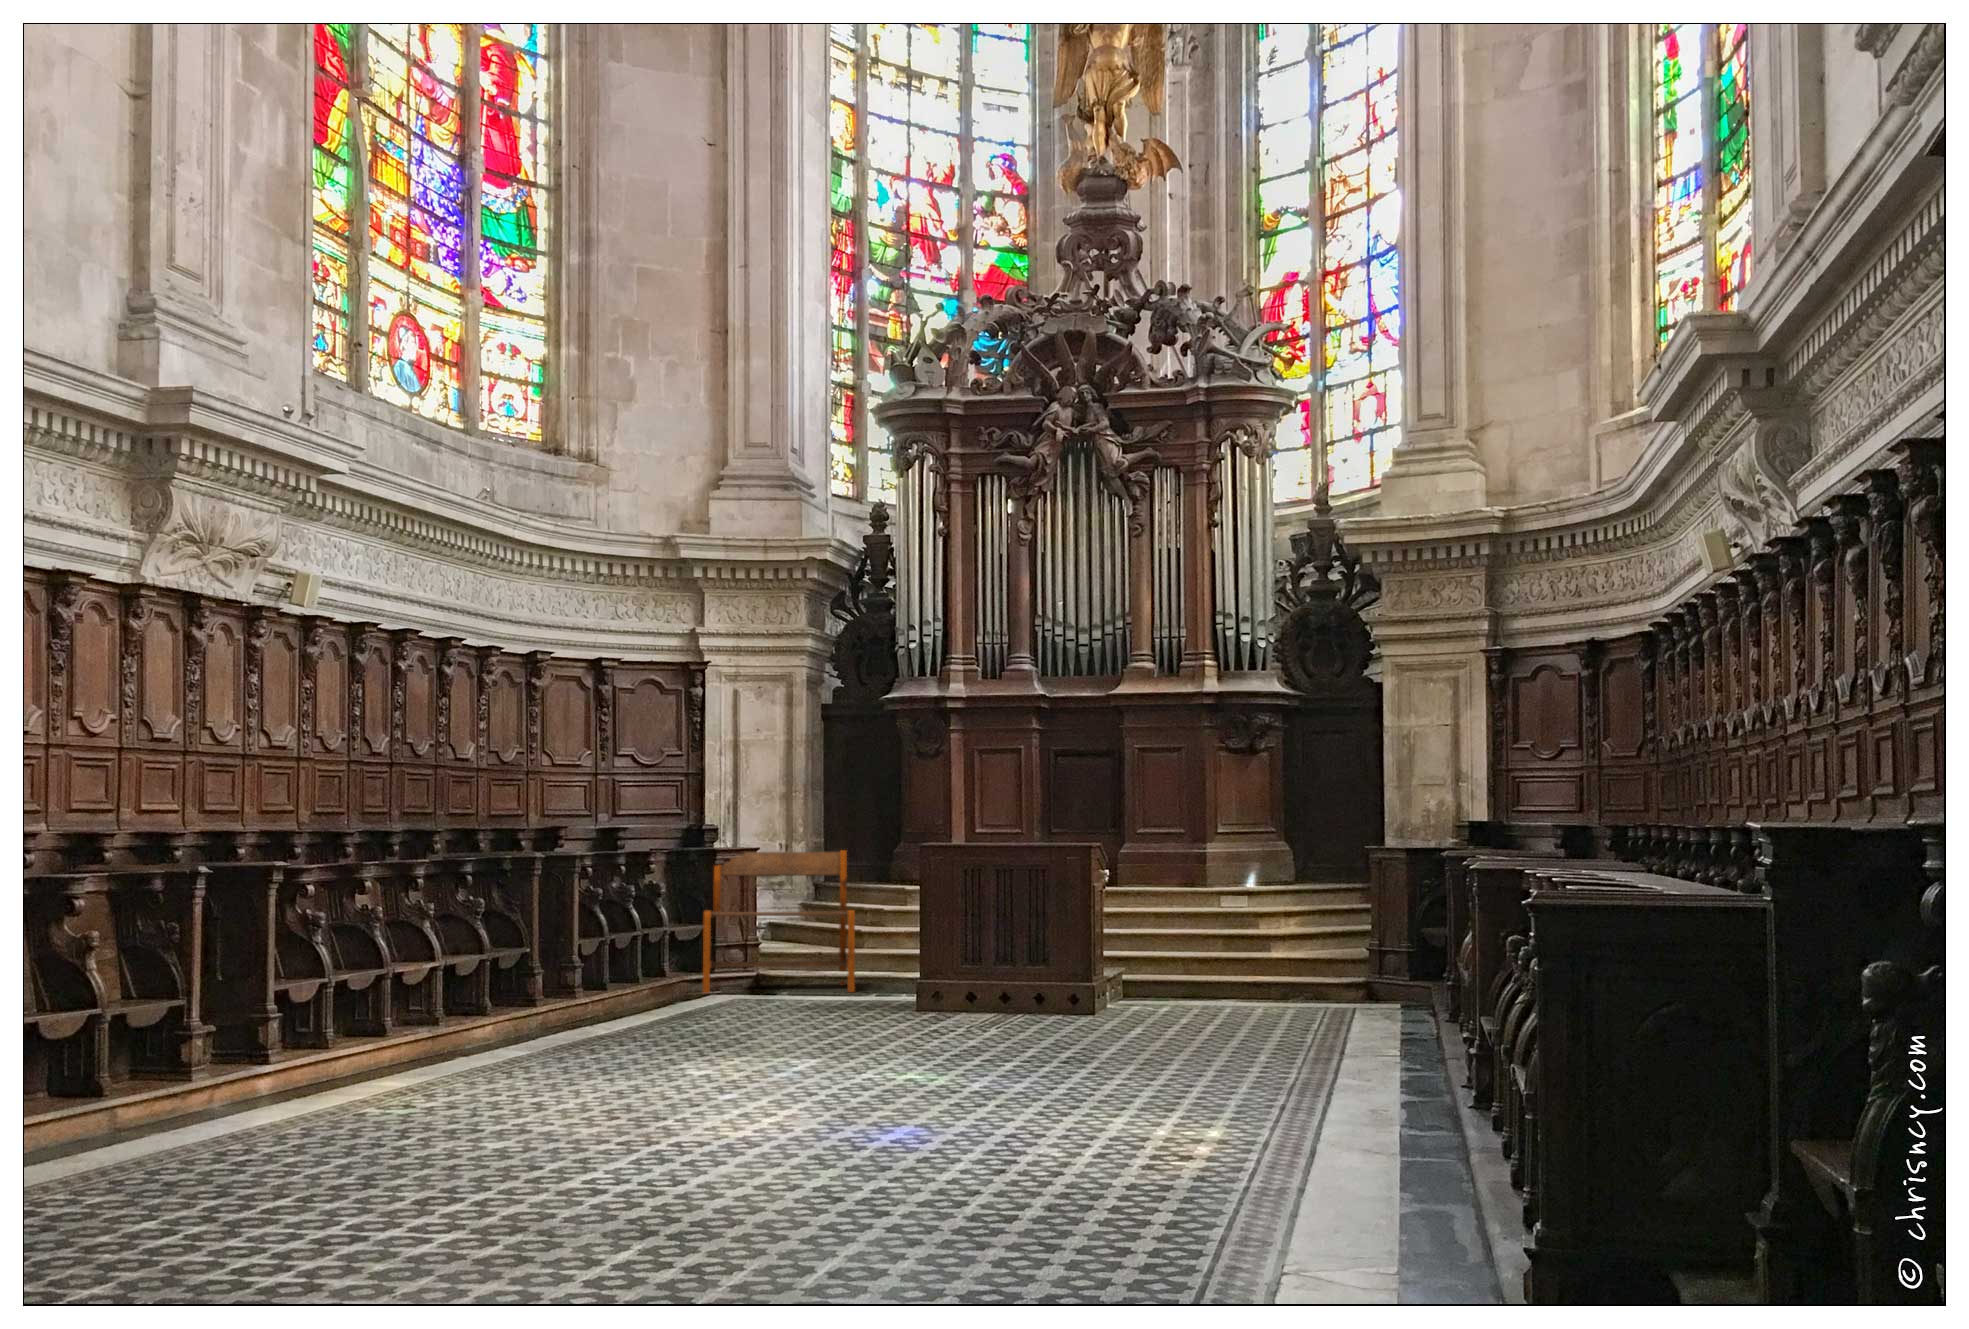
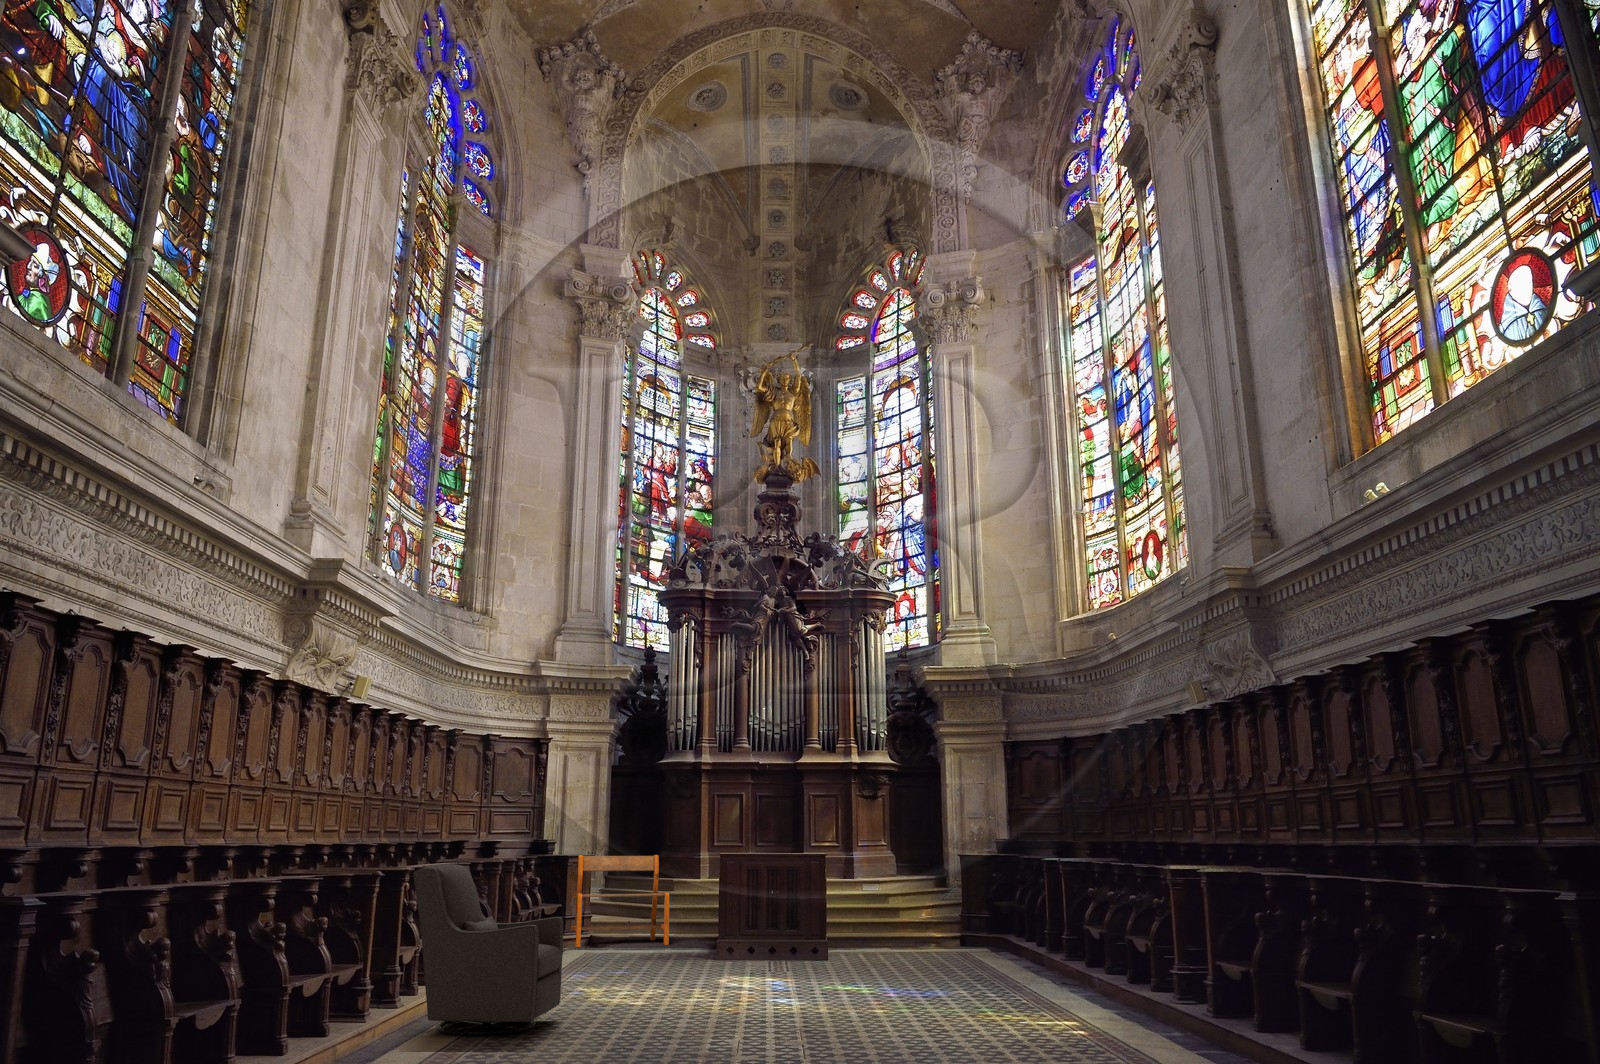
chair: none [239,858,492,1103] -> present [414,864,563,1036]

